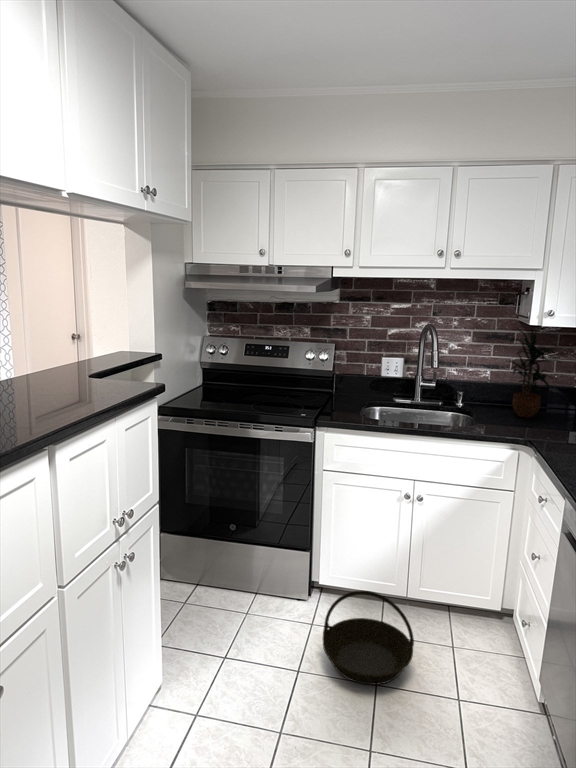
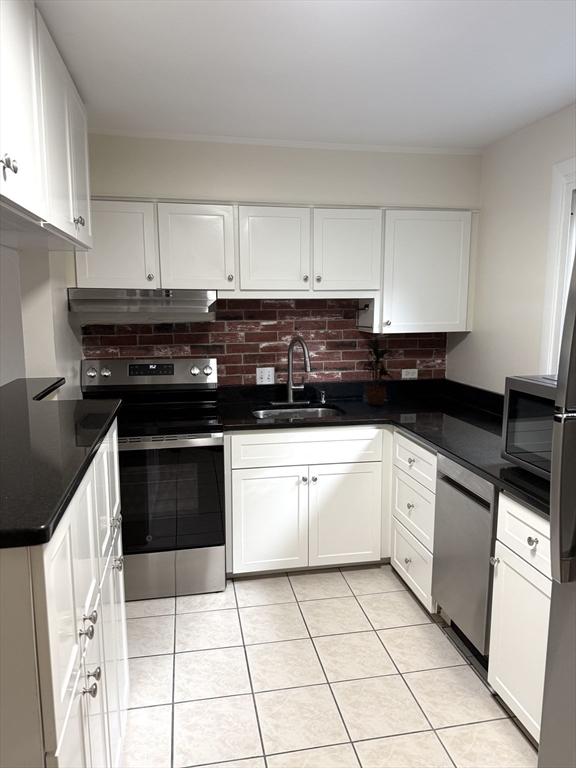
basket: present [323,591,414,685] -> none [257,559,334,638]

